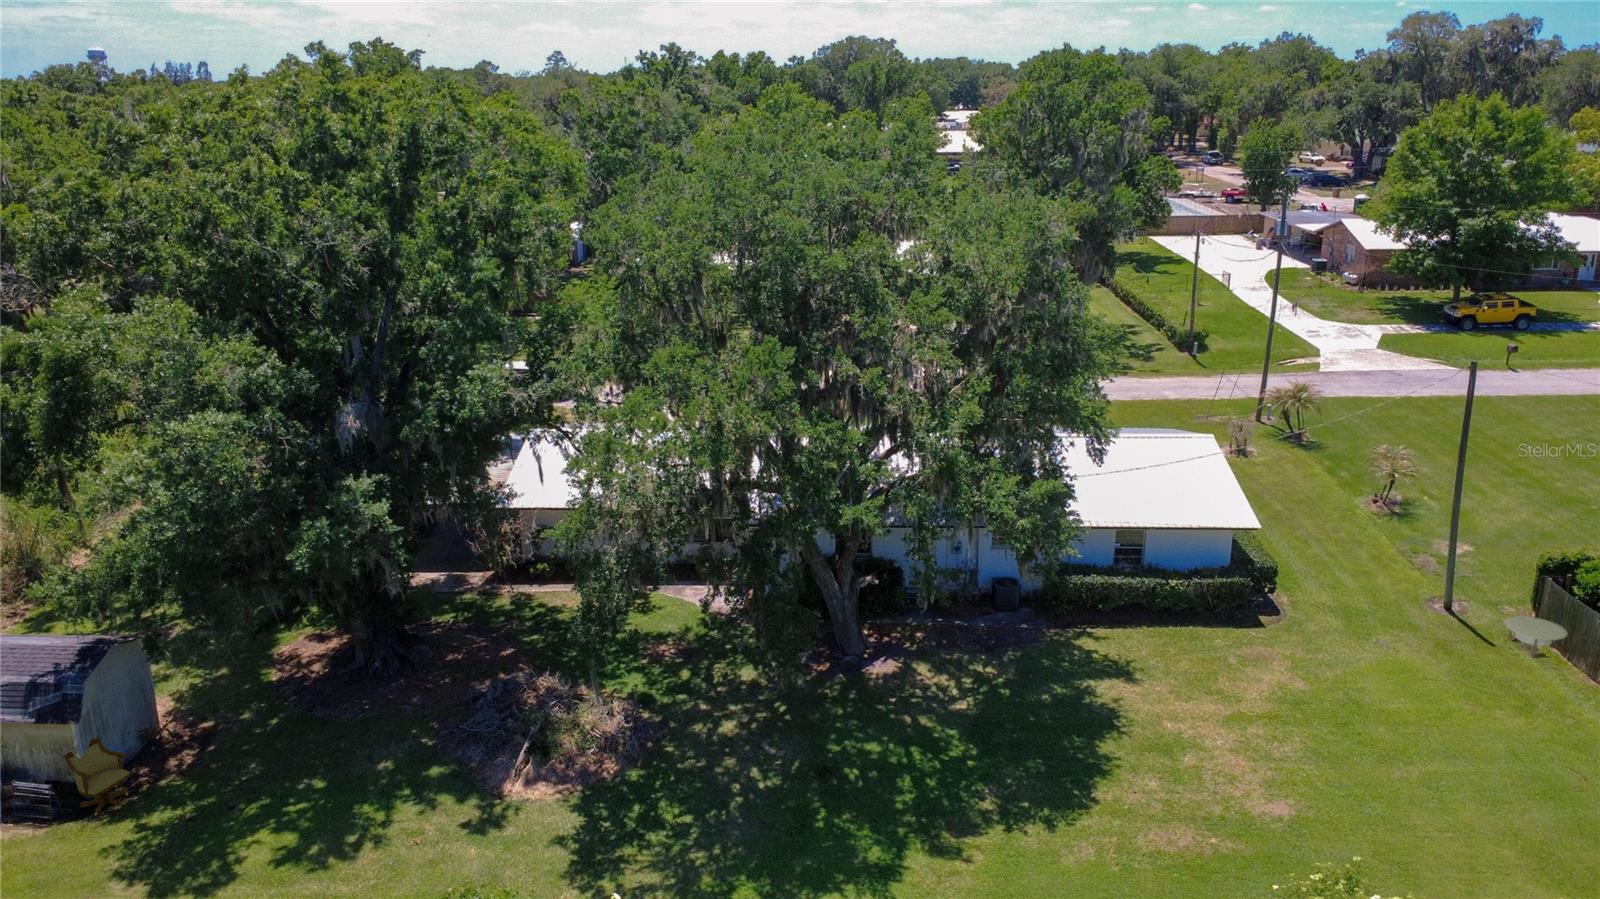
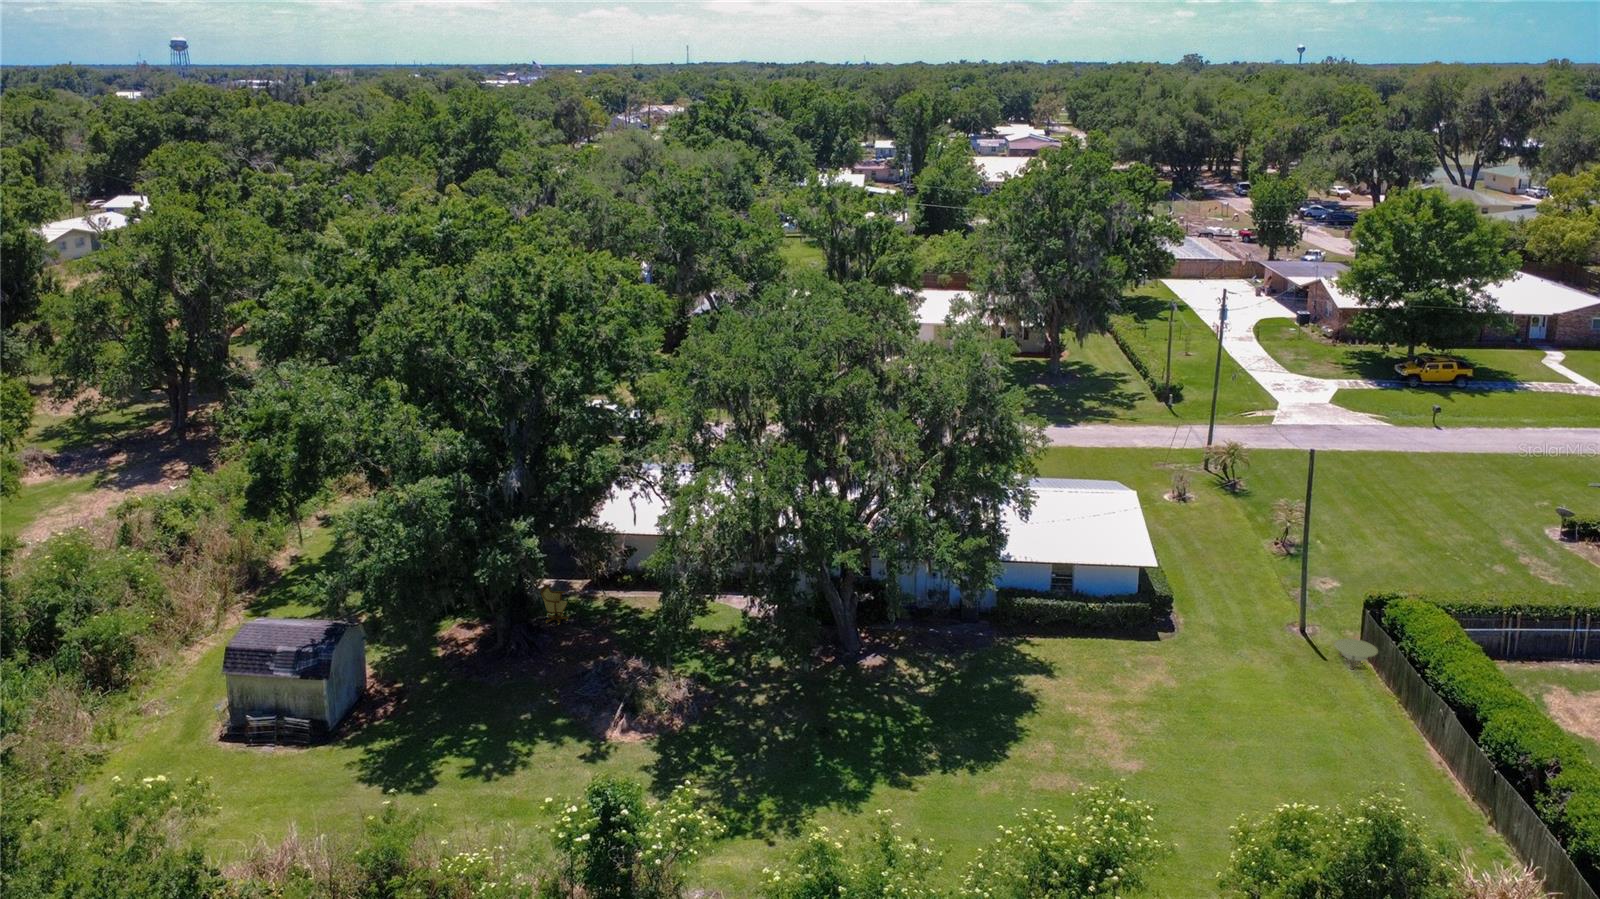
chair: present [63,737,131,816] -> present [540,585,568,625]

